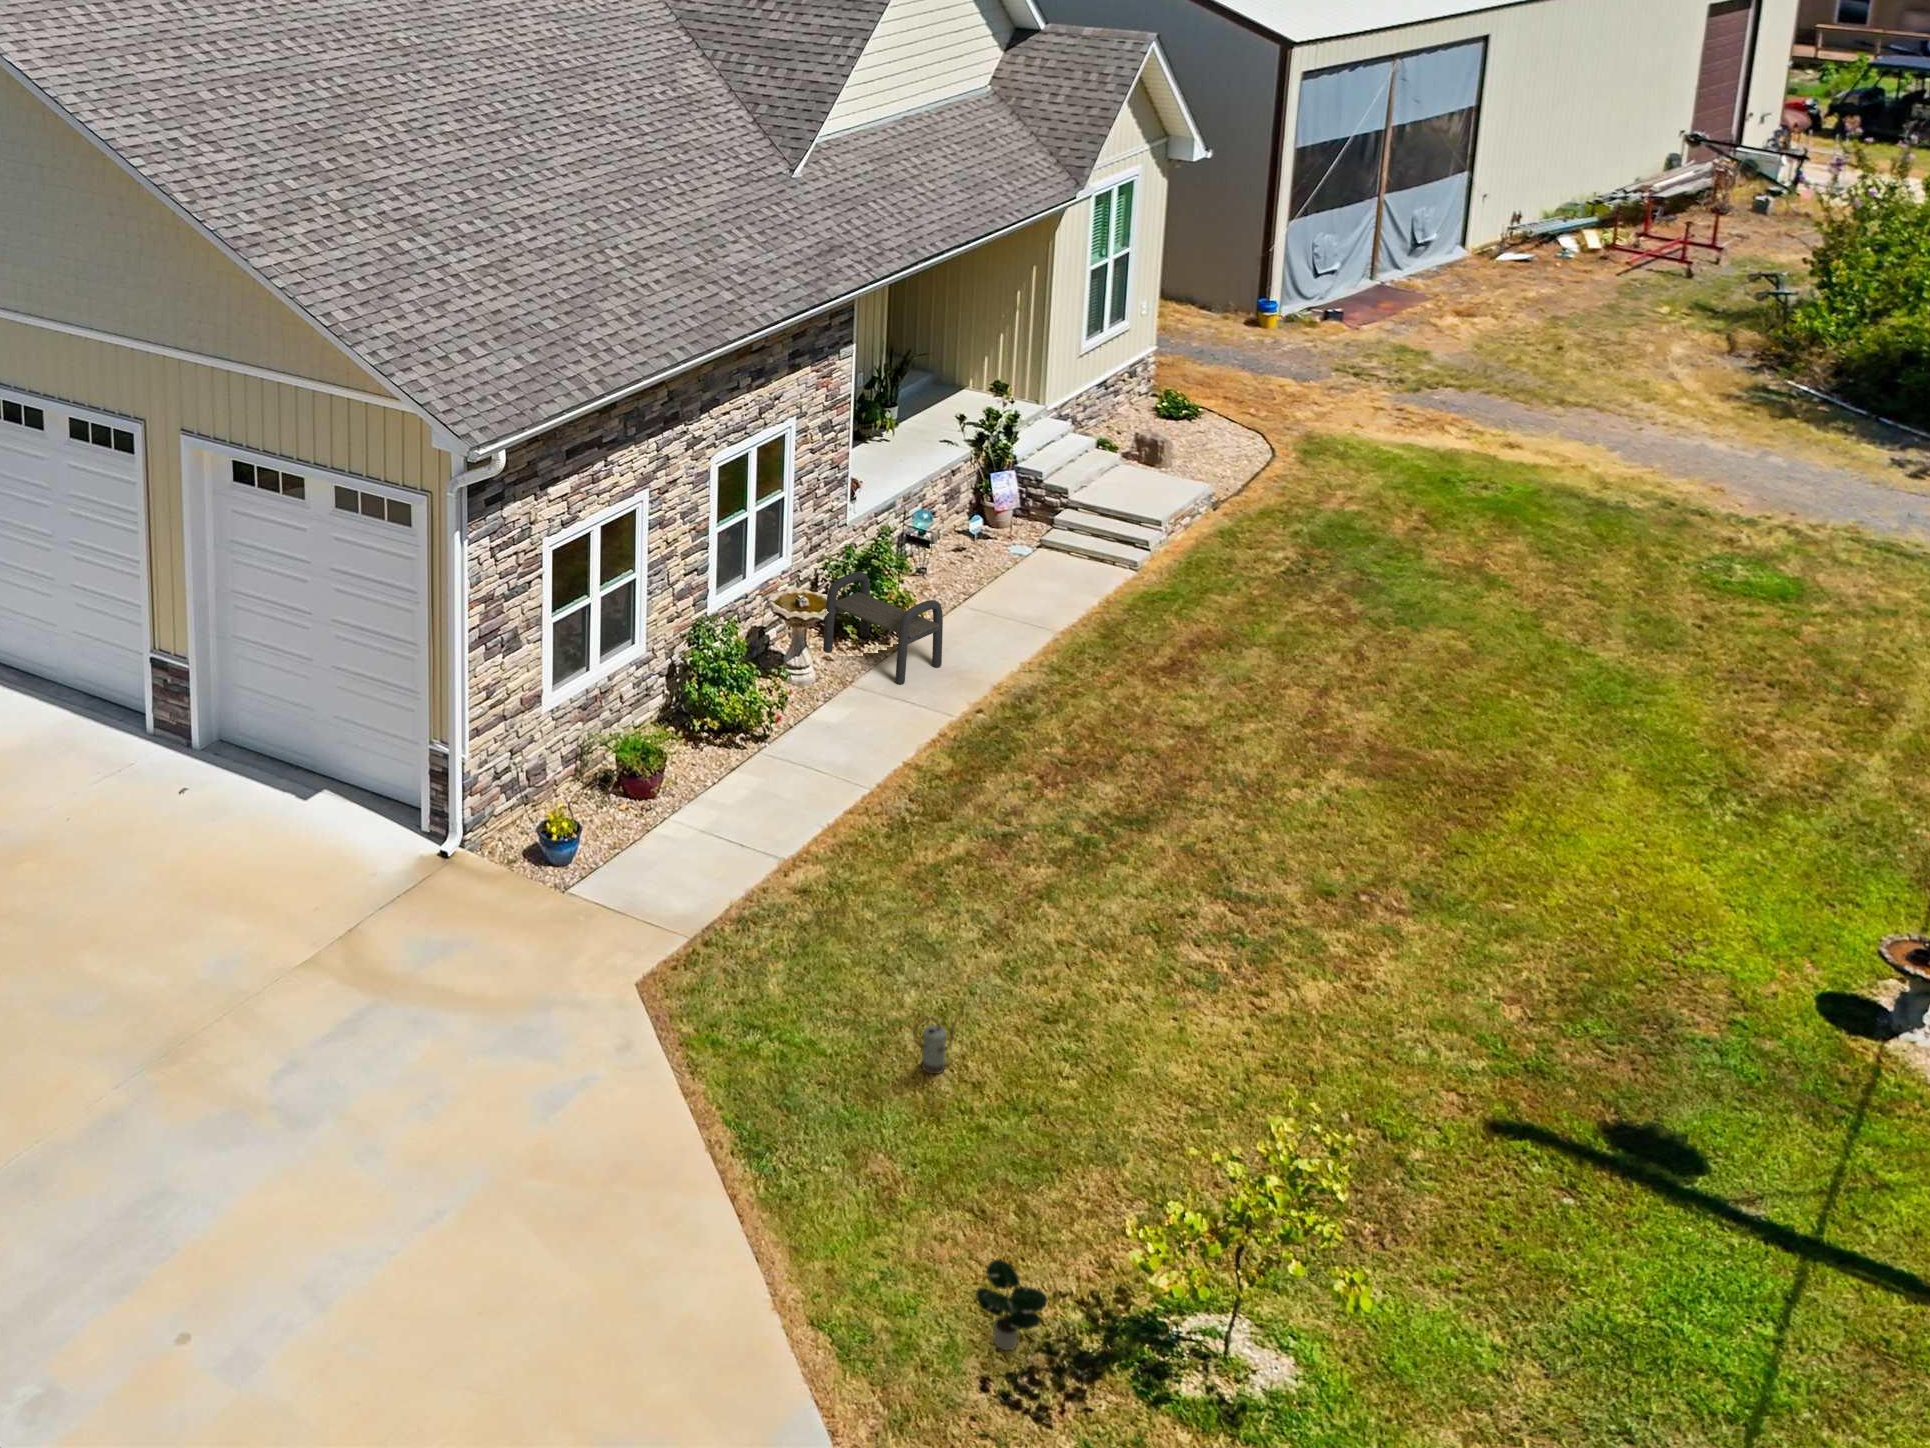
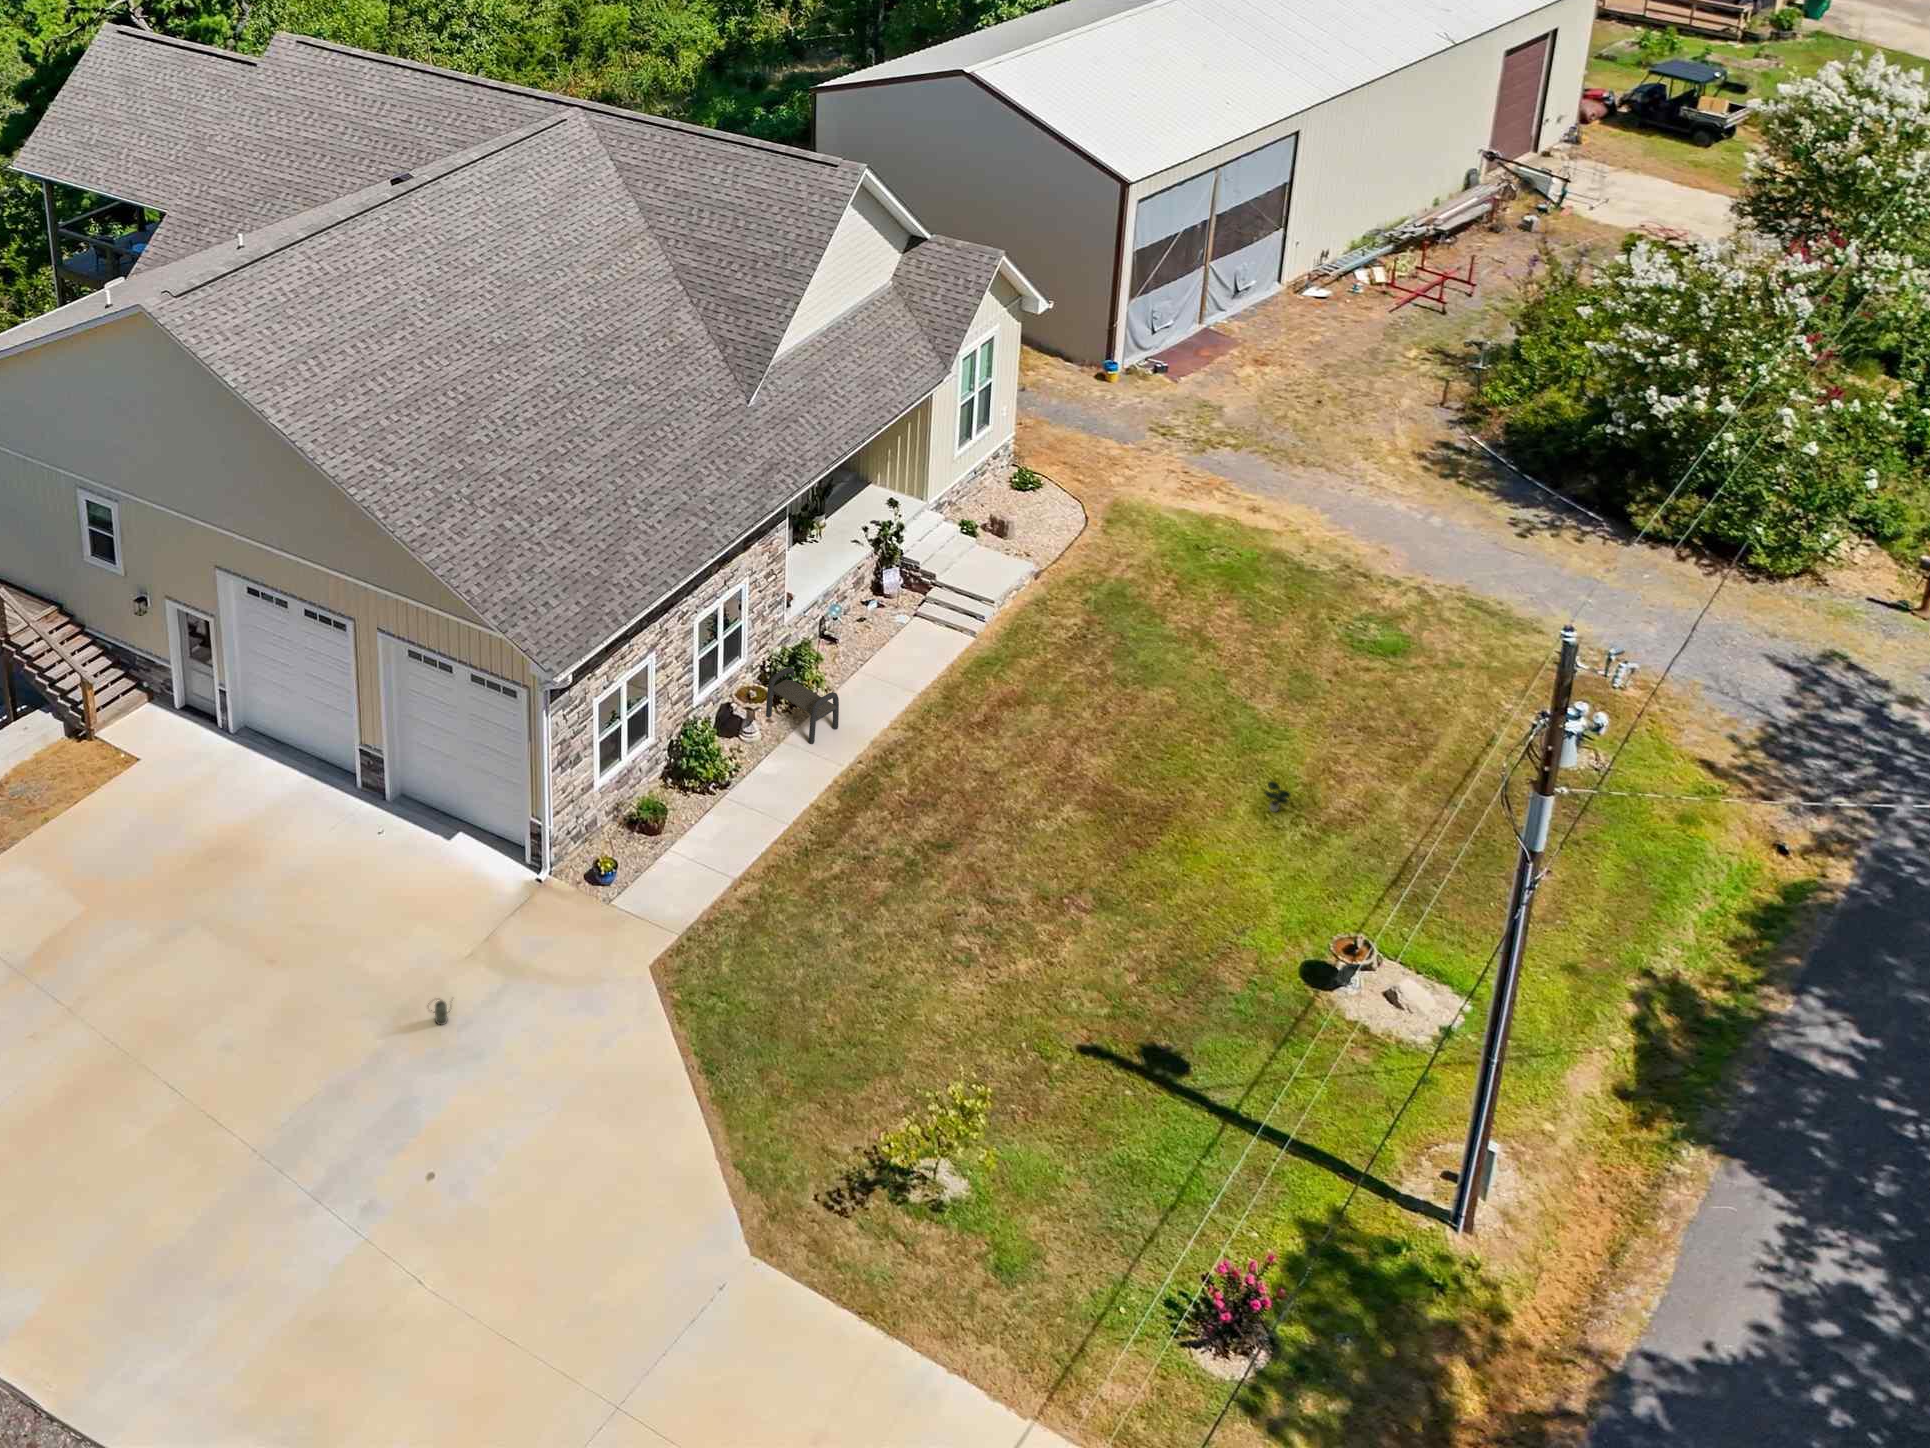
watering can: present [913,1017,957,1074] -> present [434,1000,448,1025]
potted plant: present [976,1259,1048,1350] -> present [1265,781,1291,812]

